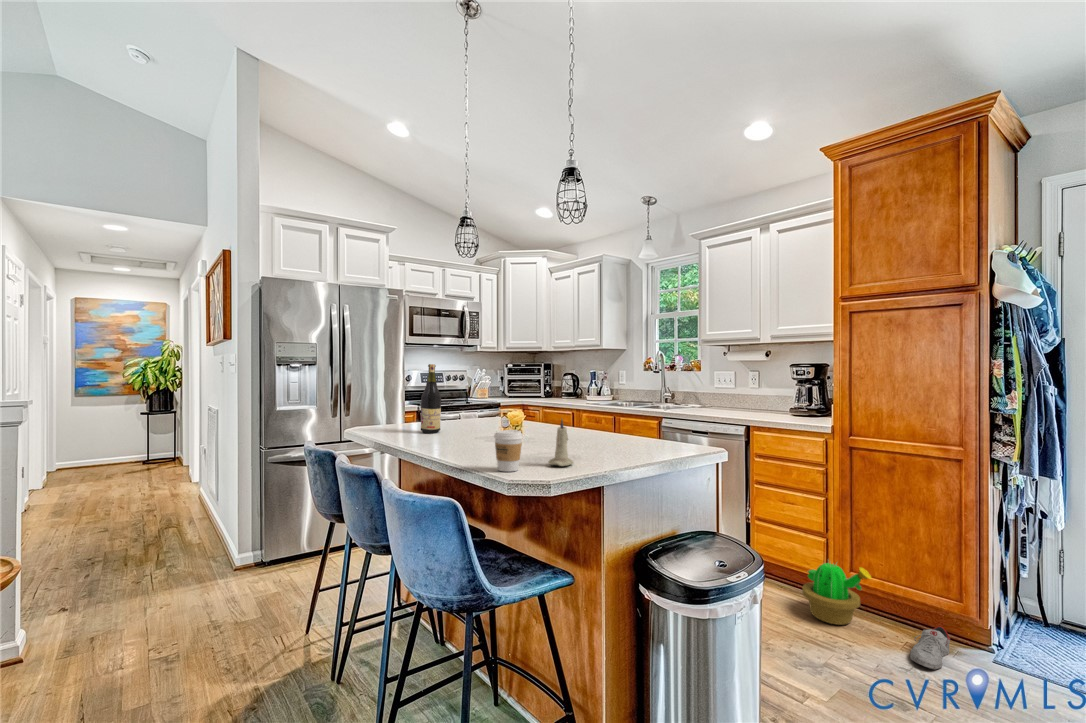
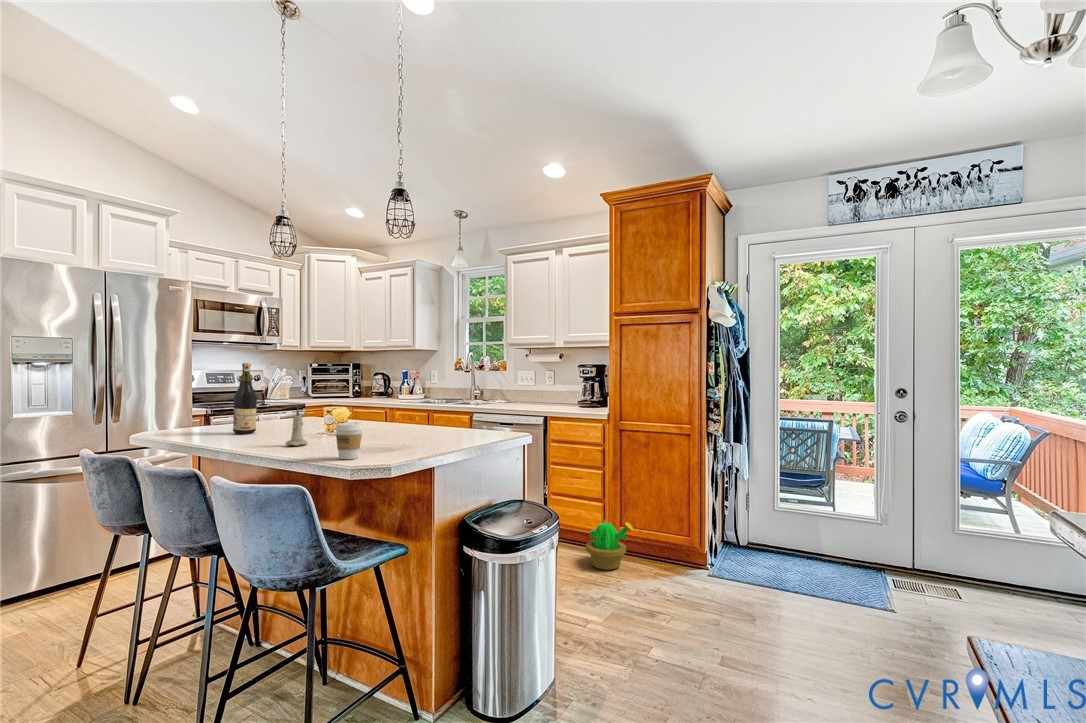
candle: present [548,420,574,466] -> present [285,409,308,446]
shoe: present [910,626,950,669] -> none [657,558,682,588]

